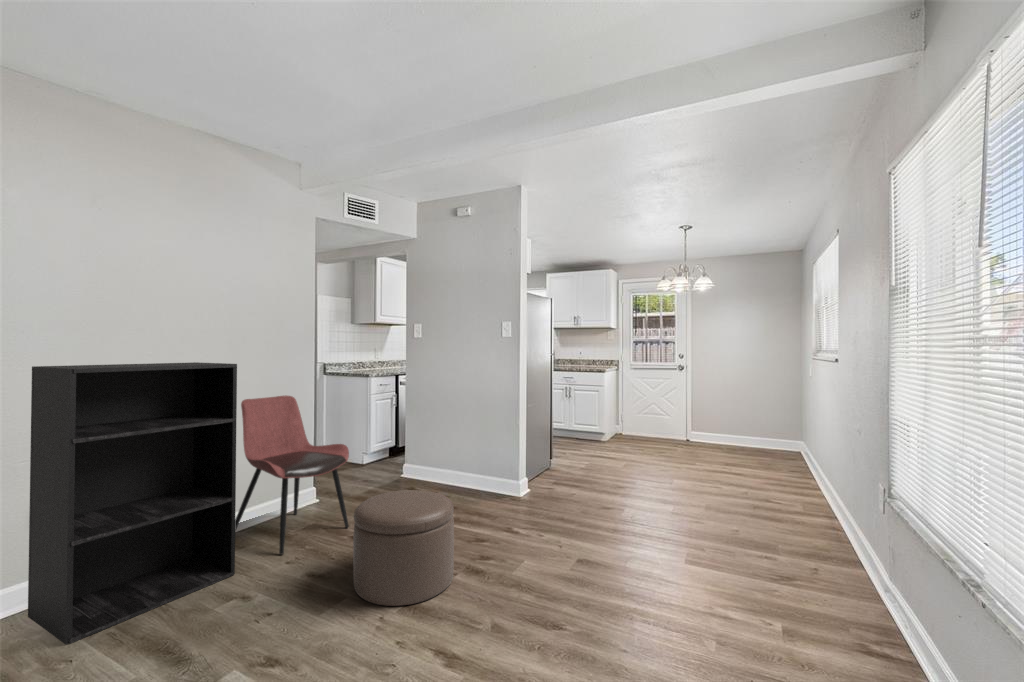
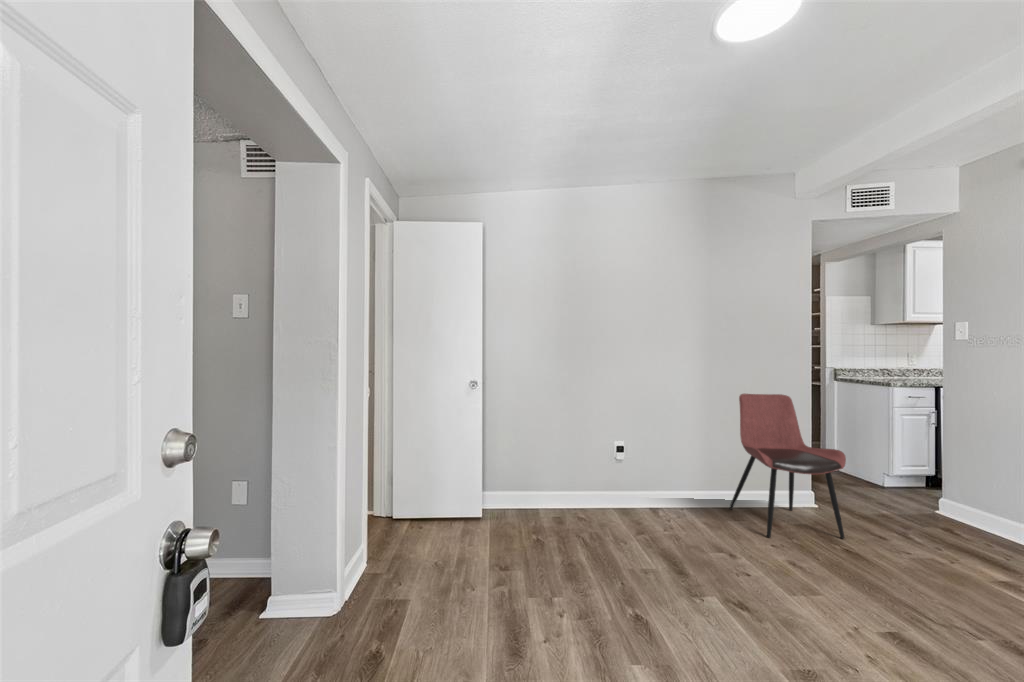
bookshelf: present [28,362,237,644] -> none [604,357,730,537]
ottoman: present [353,490,454,606] -> none [832,506,974,641]

